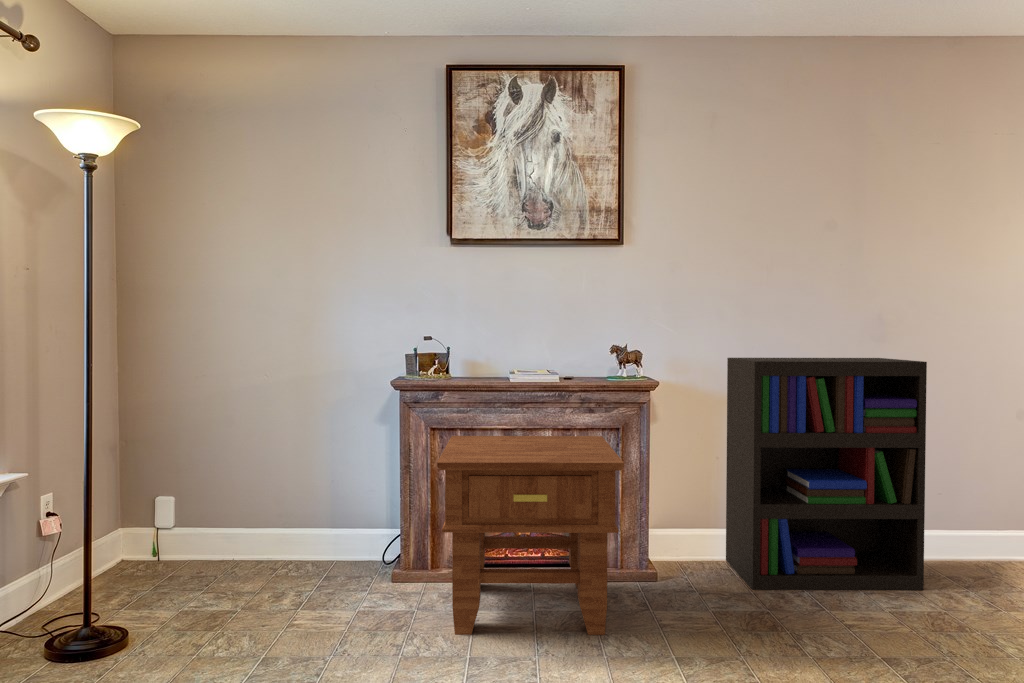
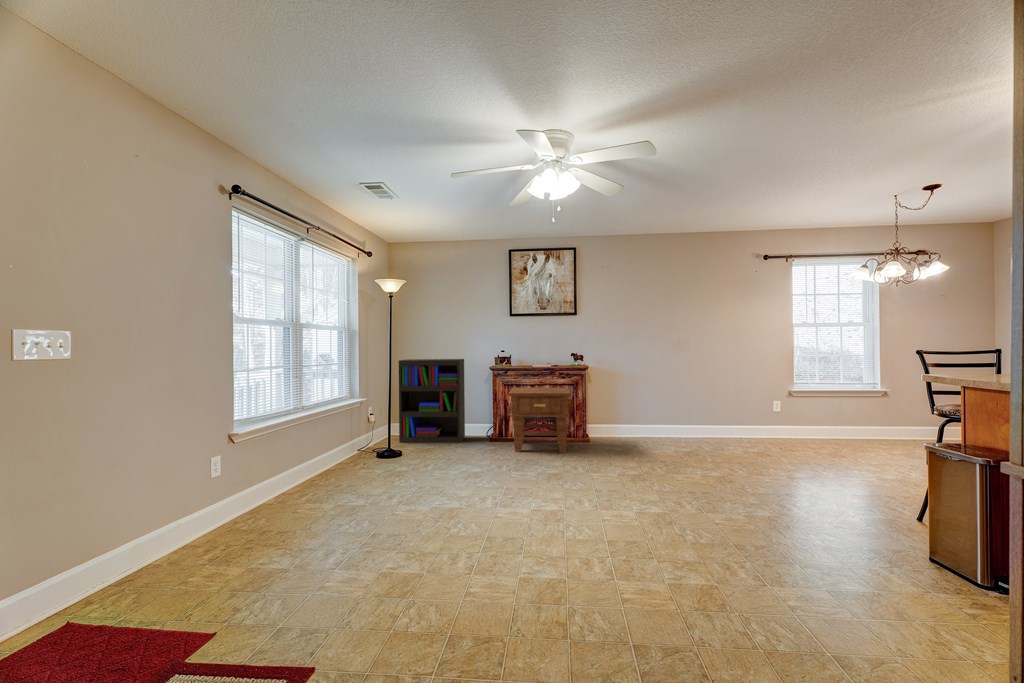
bookshelf: present [726,358,927,590] -> present [399,359,465,443]

